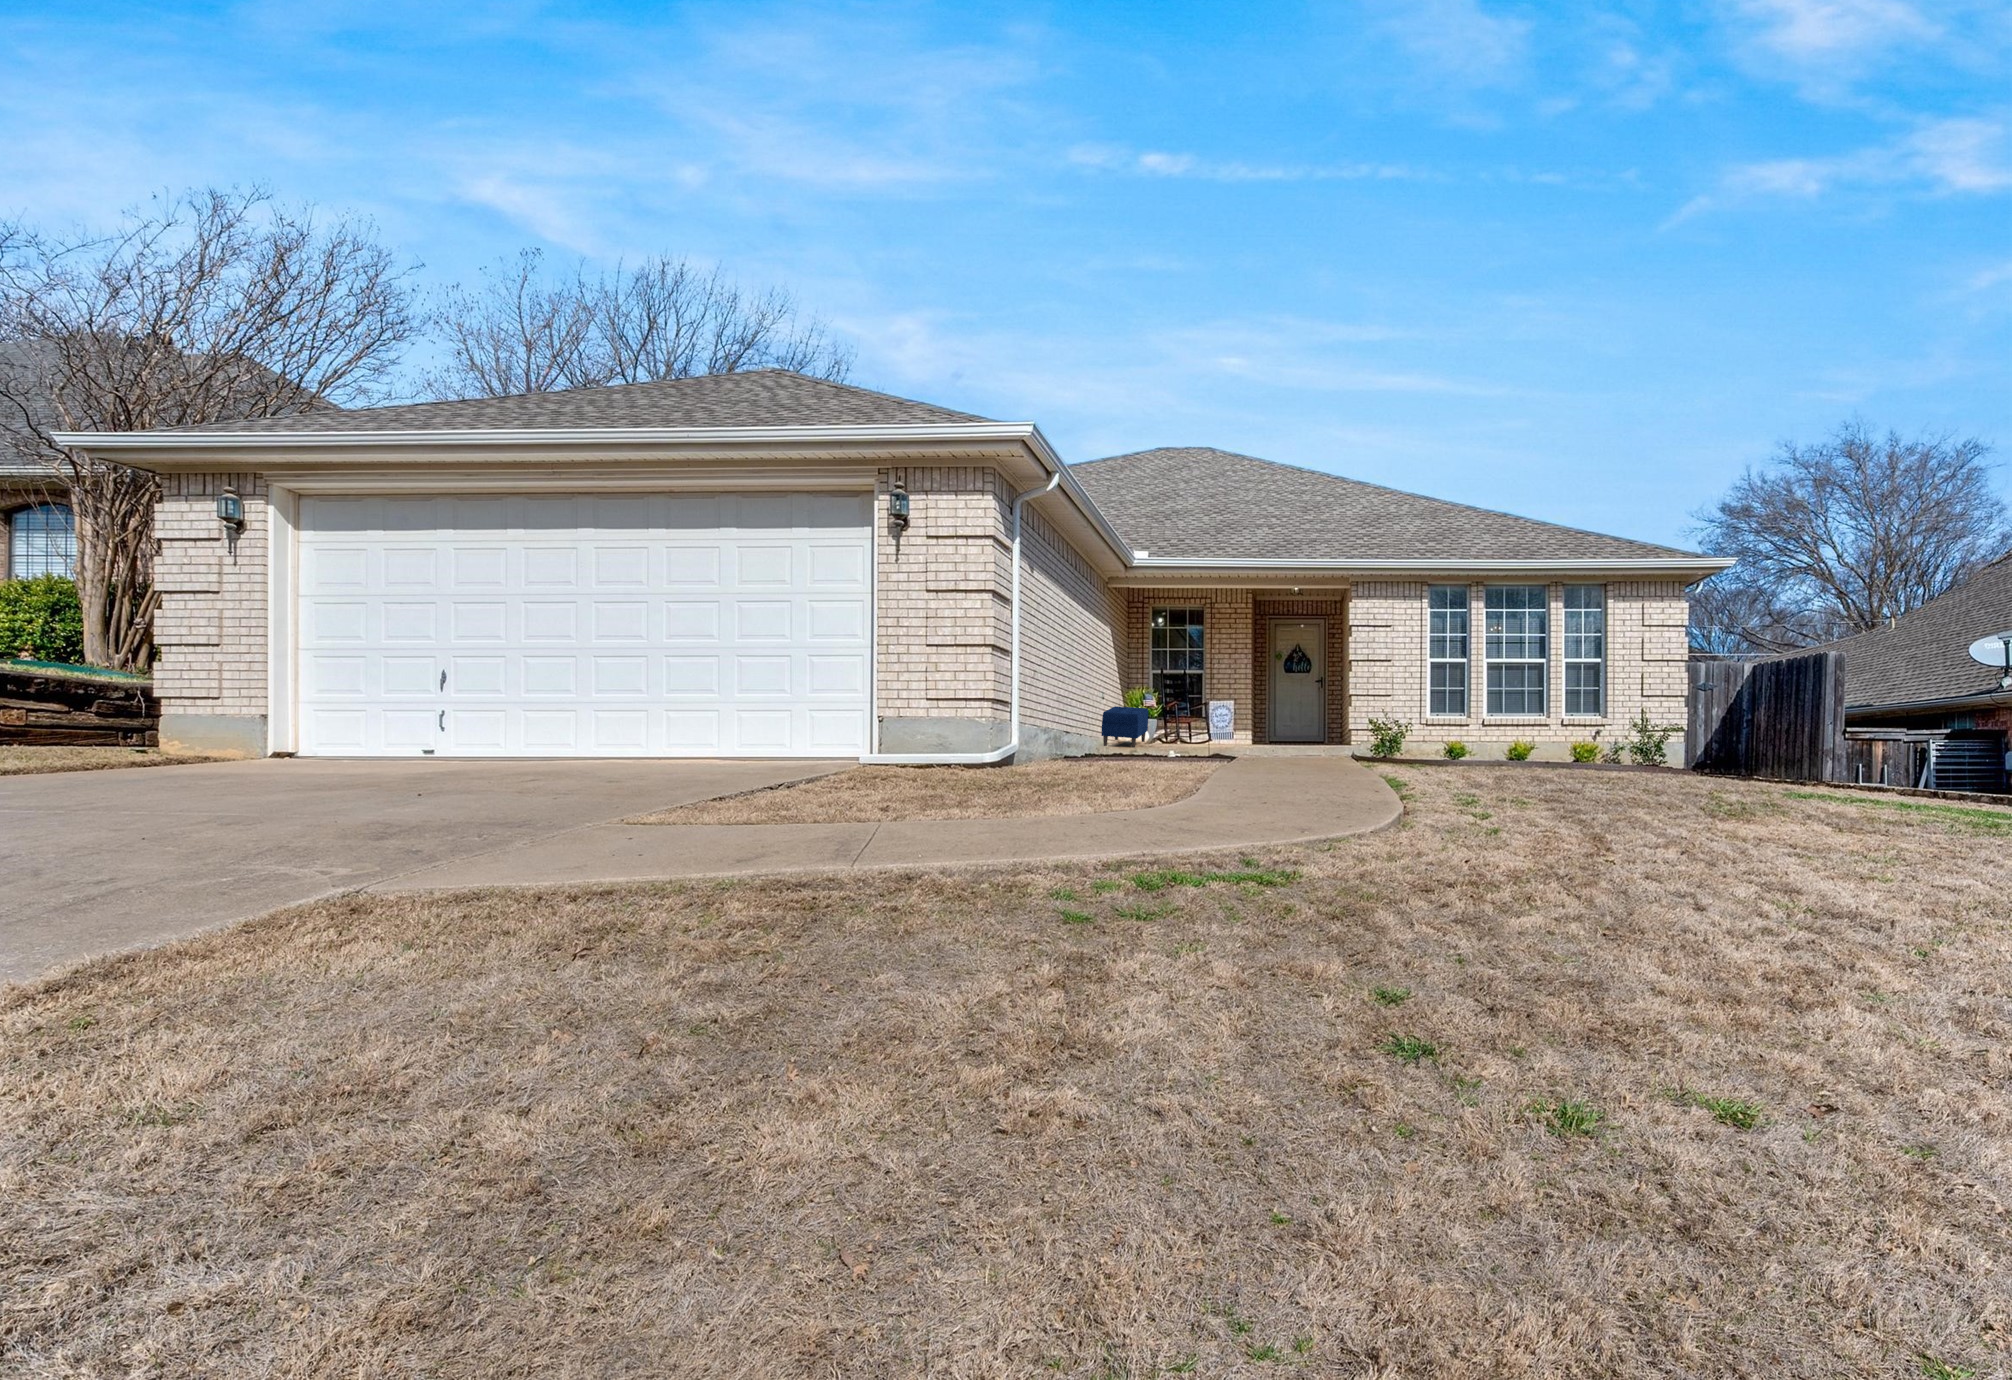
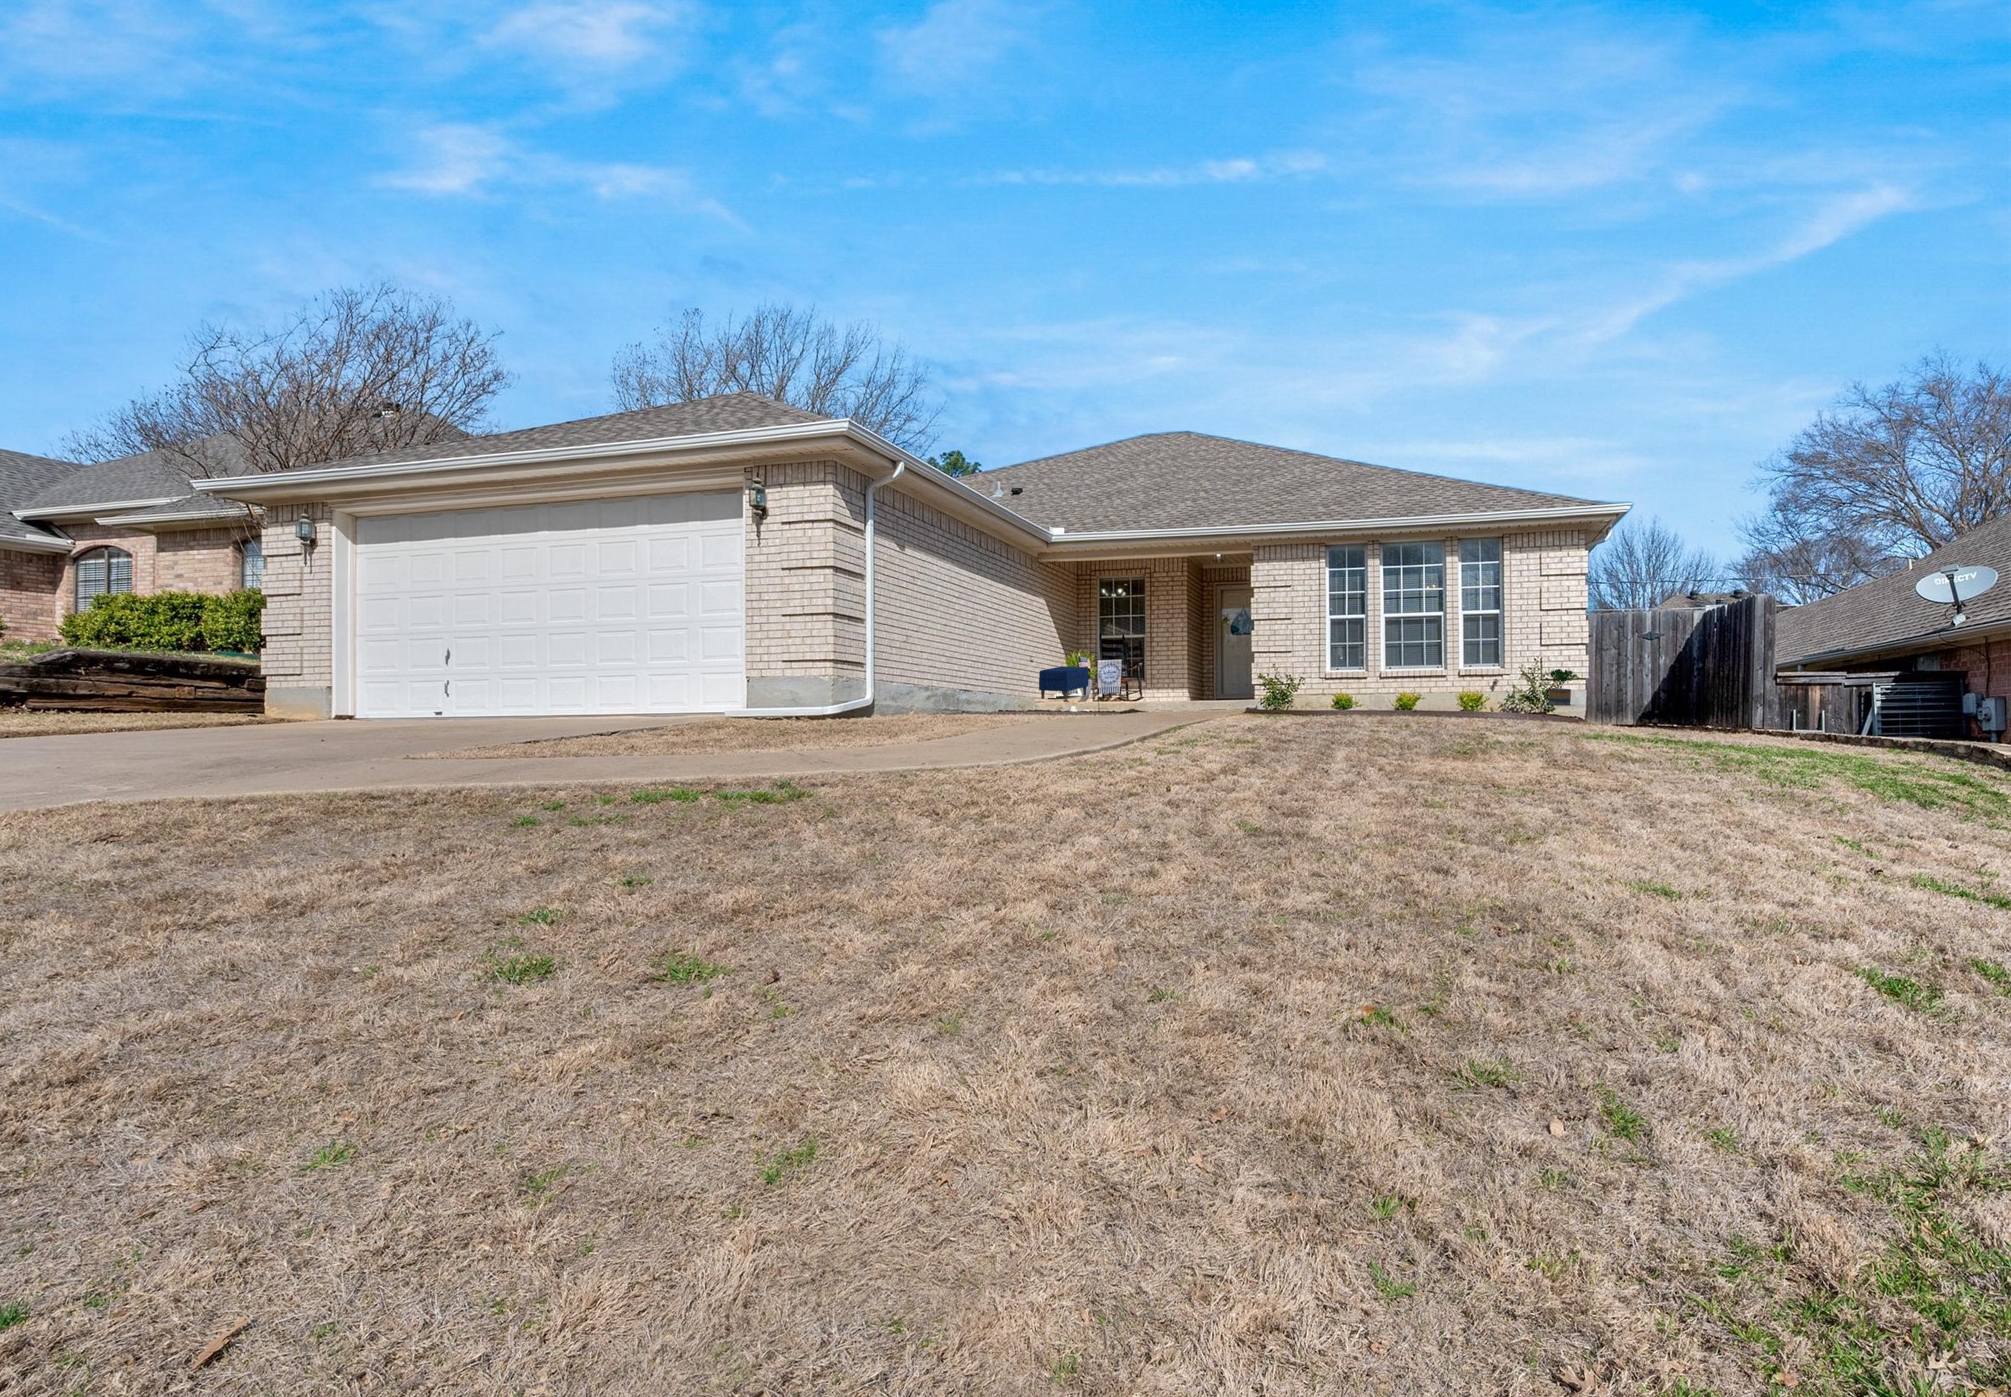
potted tree: none [1679,729,1710,771] -> present [1549,669,1575,706]

